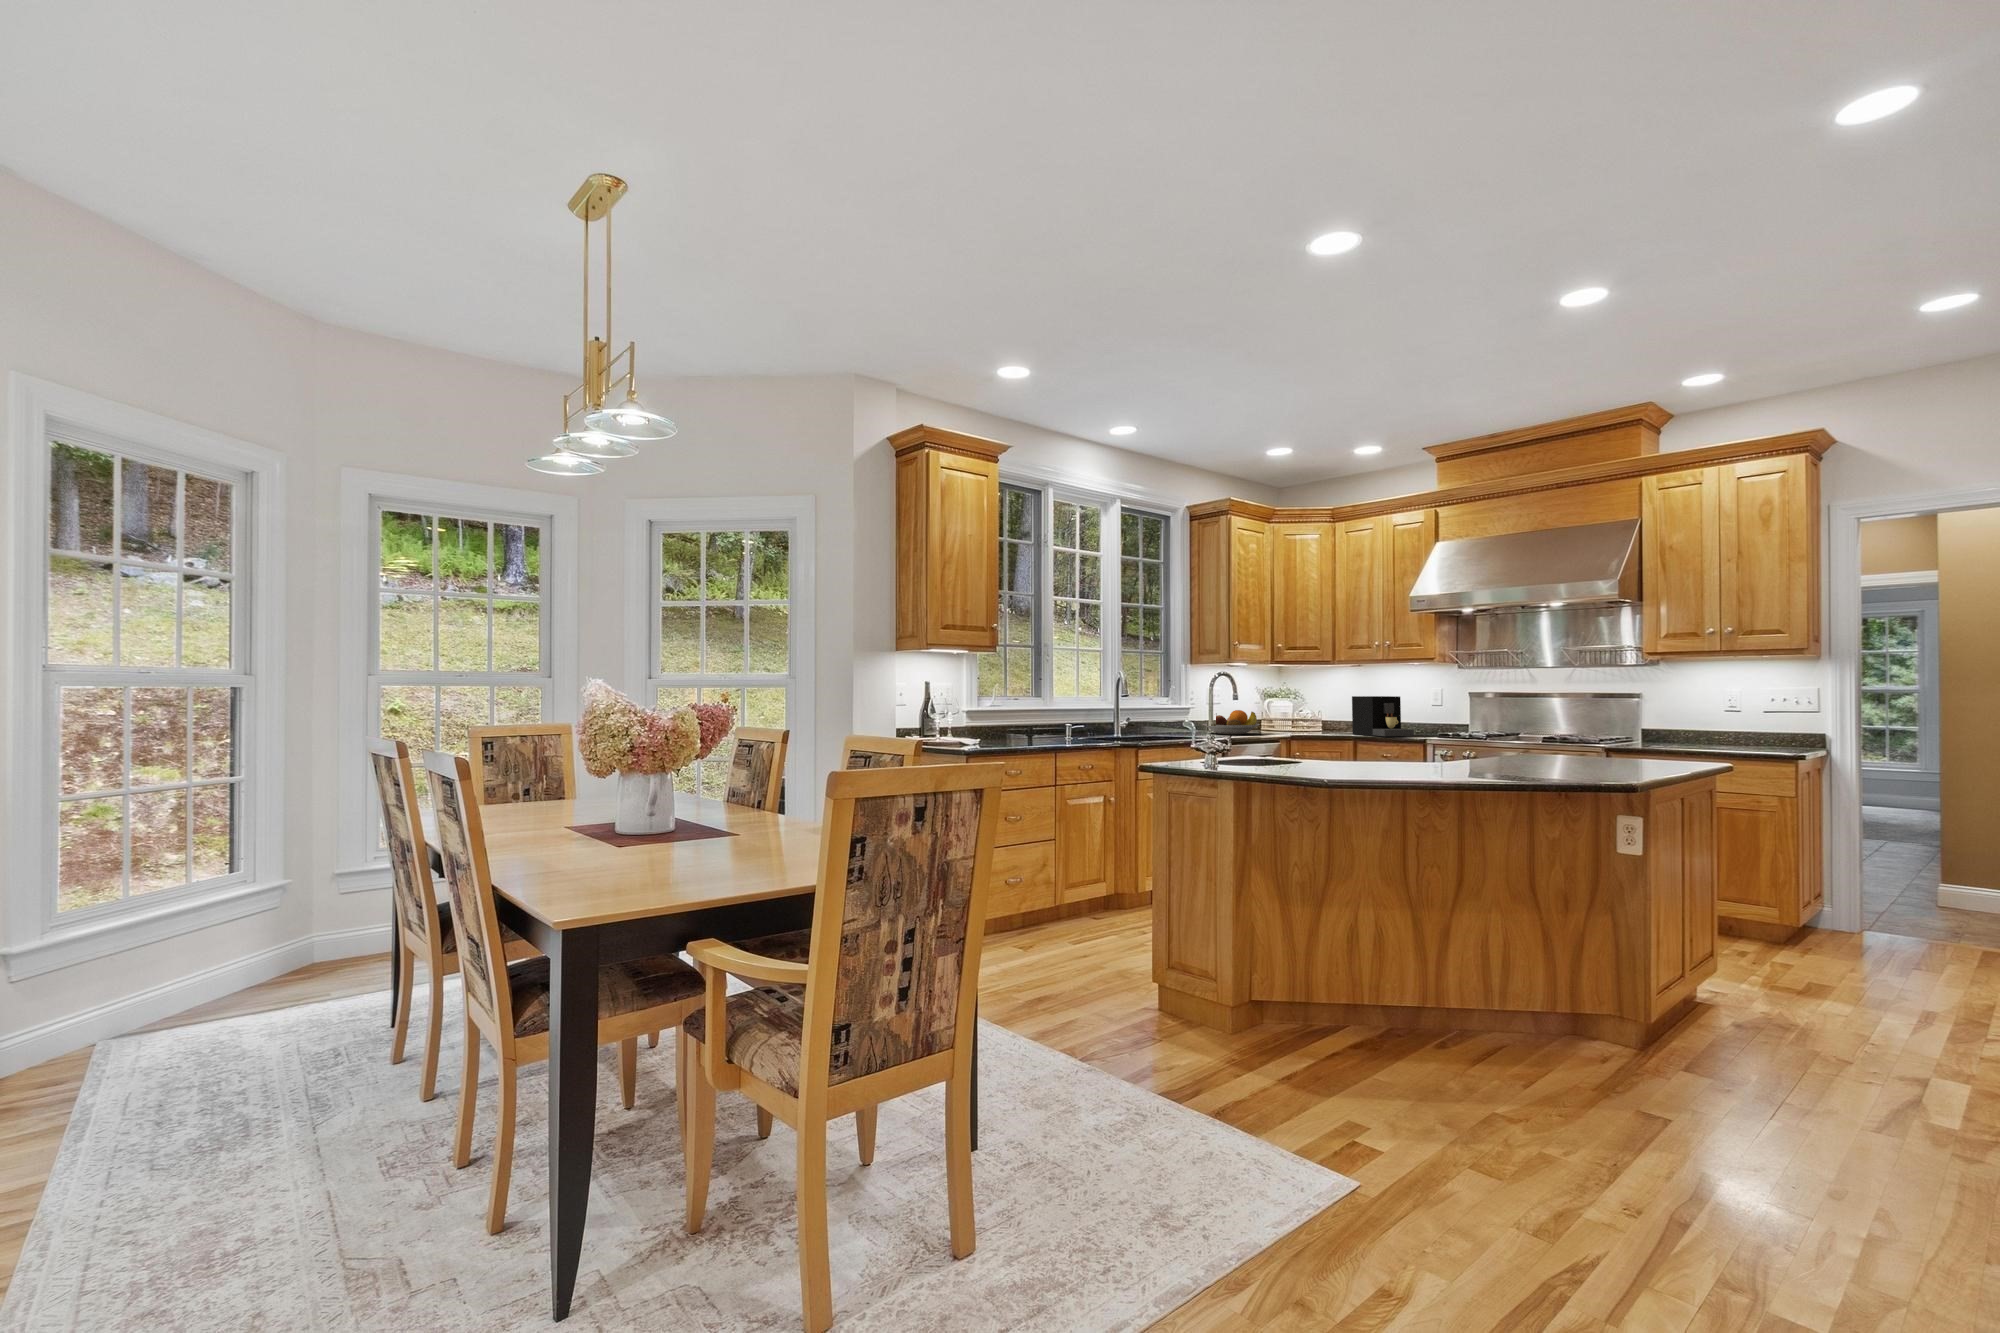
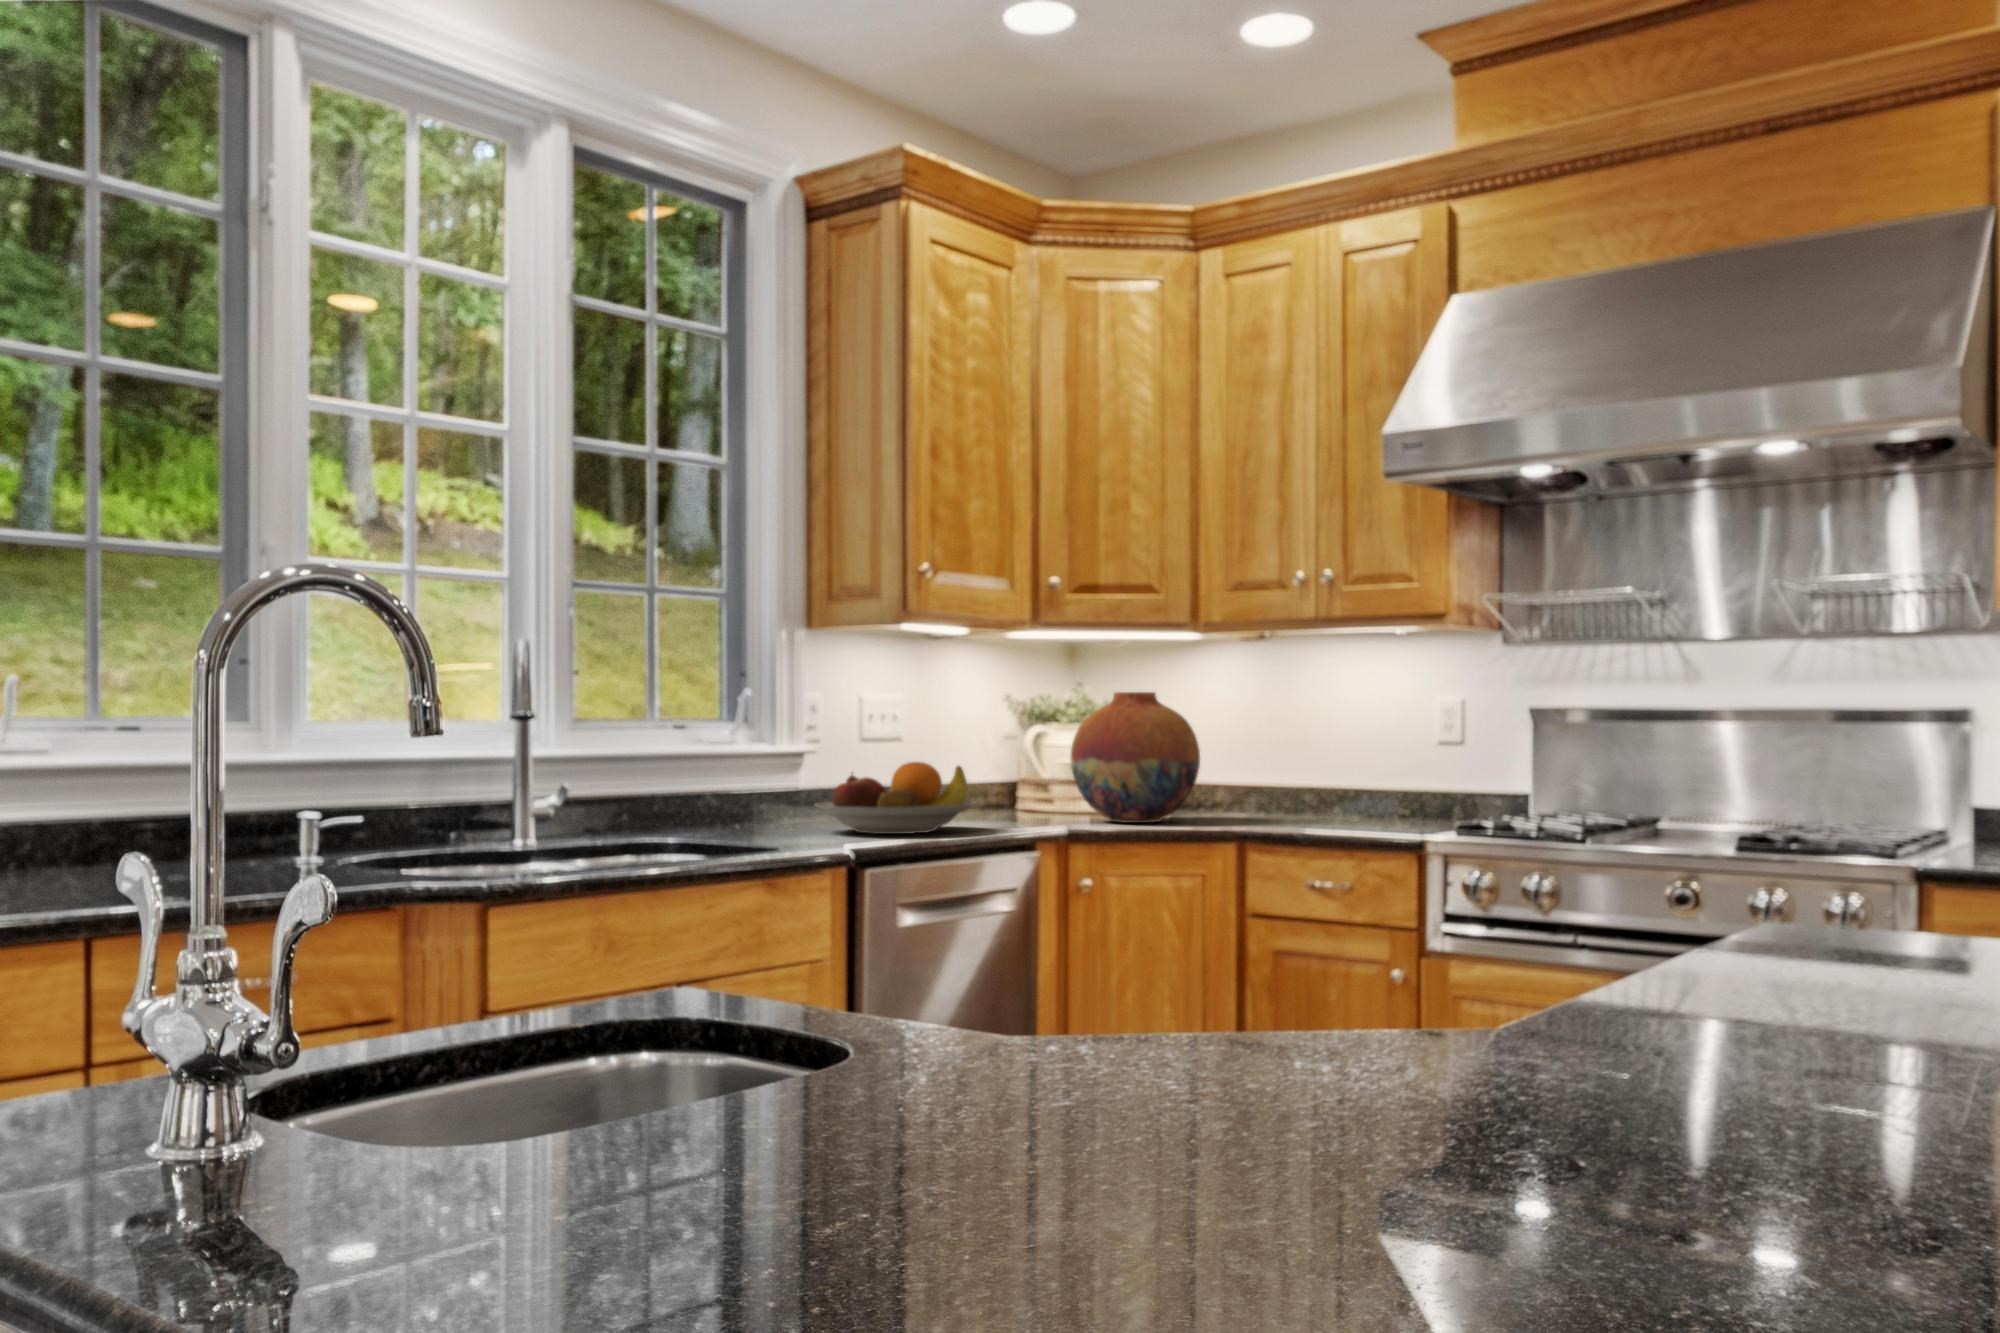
vase: none [1289,686,1339,733] -> present [1071,692,1200,823]
coffee maker: present [1352,696,1414,736] -> none [1231,719,1382,834]

